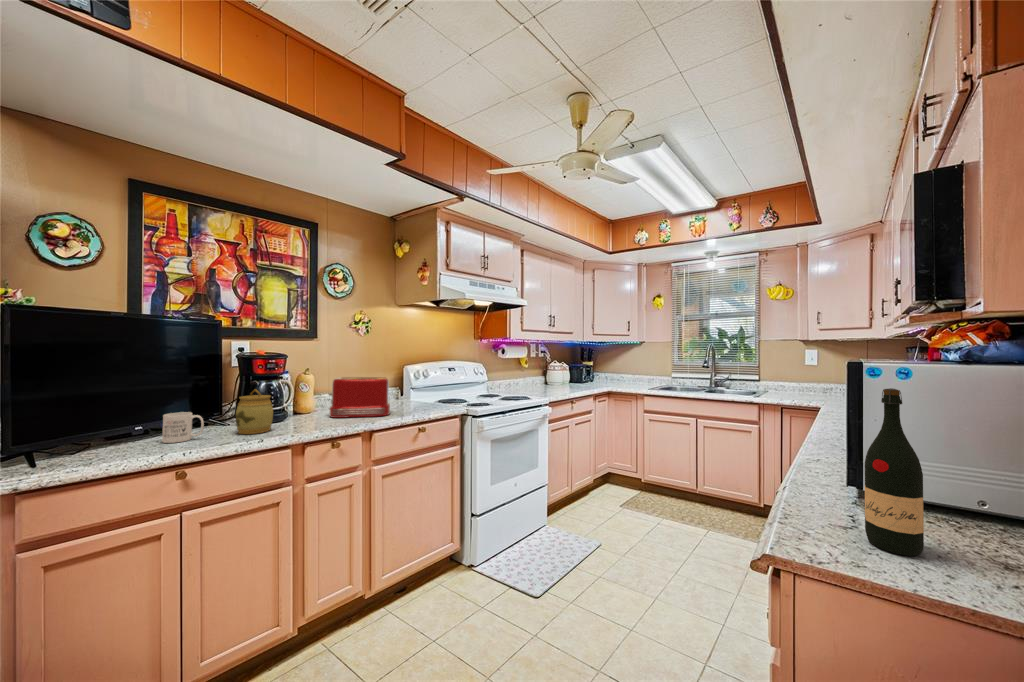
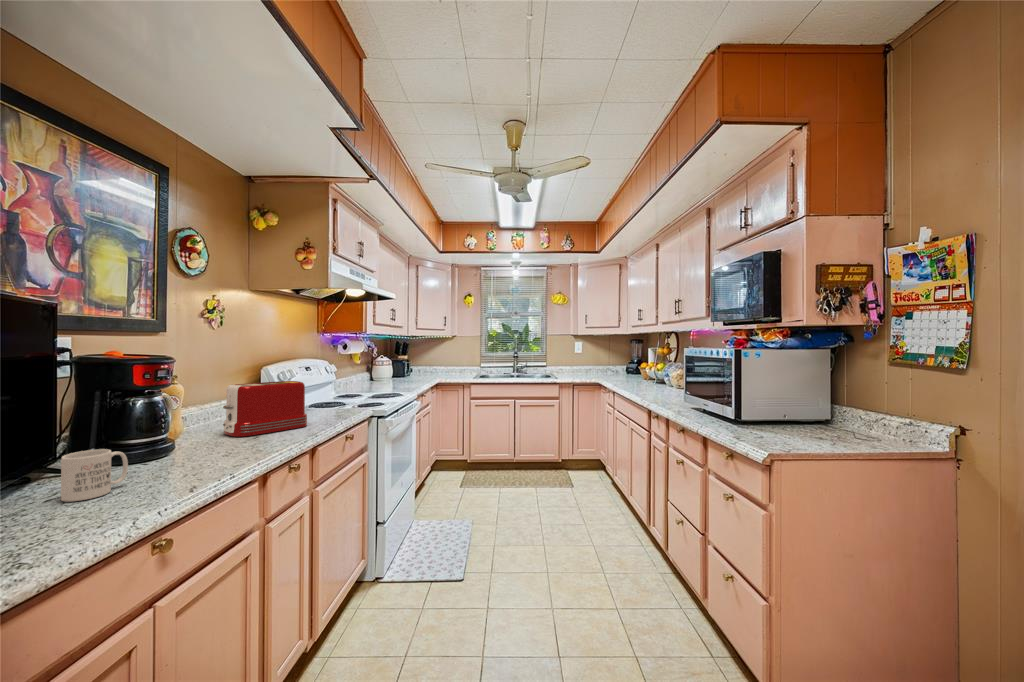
wine bottle: present [865,388,924,556] -> none [731,361,752,434]
jar: present [236,389,273,434] -> none [152,405,211,471]

